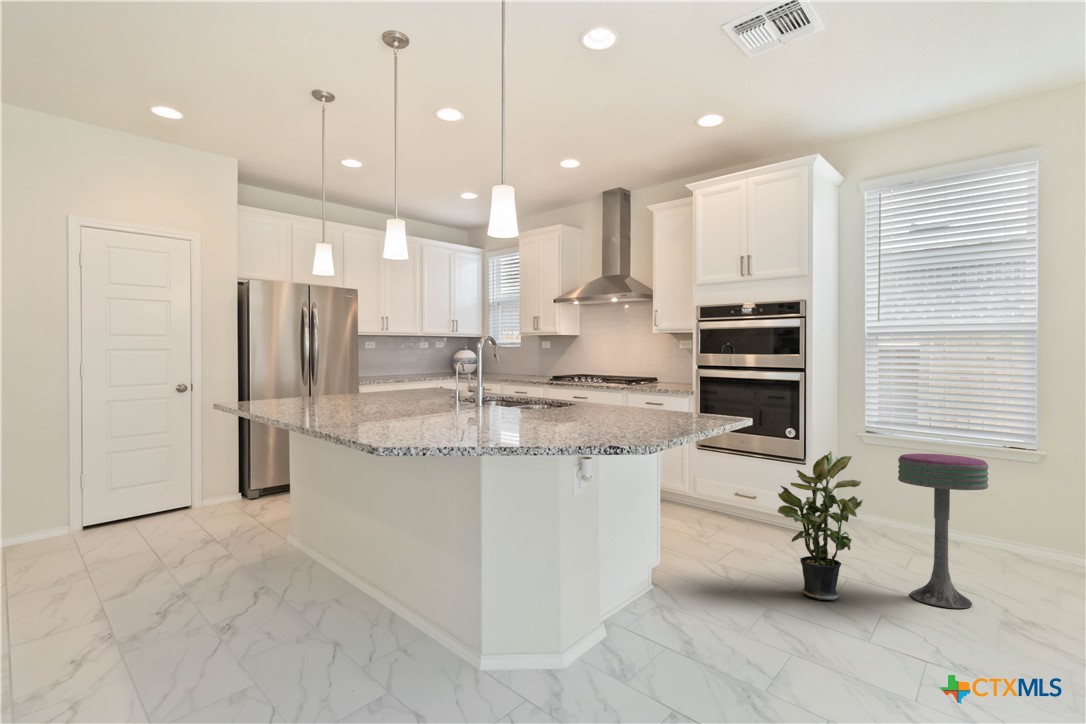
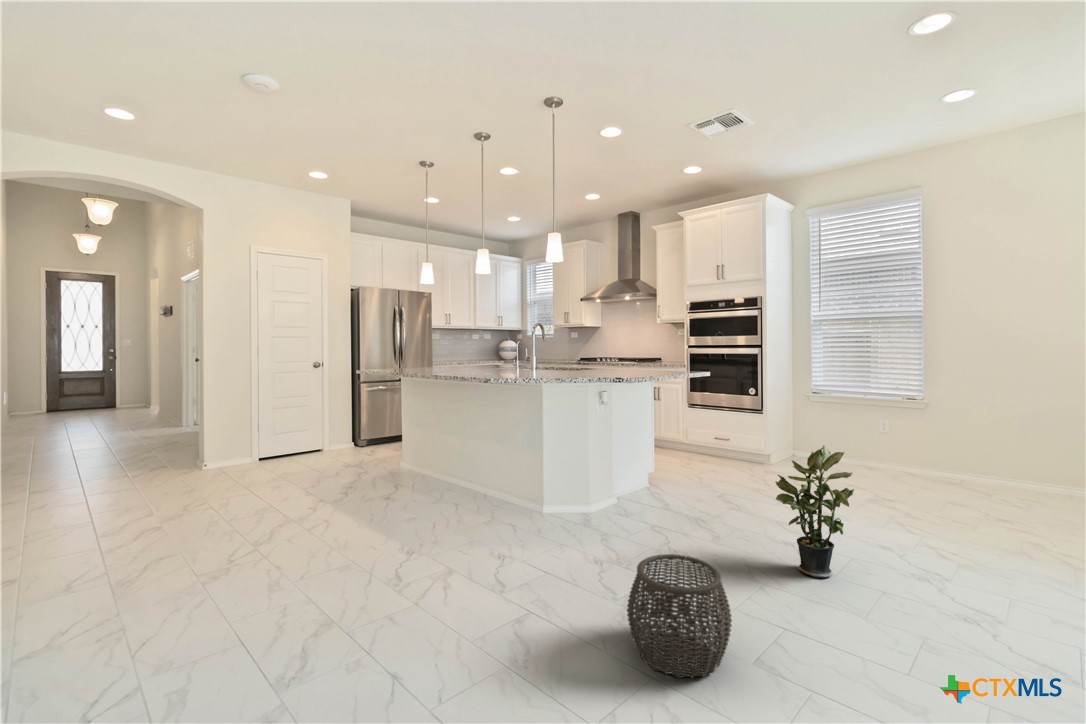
bar stool: present [898,454,988,608] -> none [886,445,973,586]
woven basket: none [607,553,722,679] -> present [627,554,732,678]

